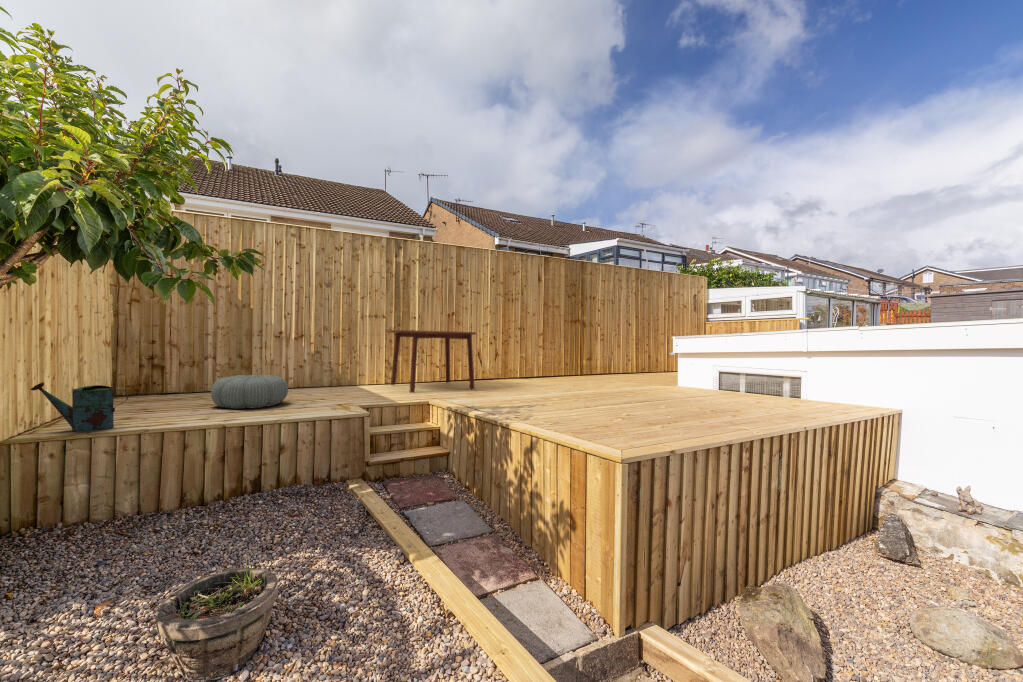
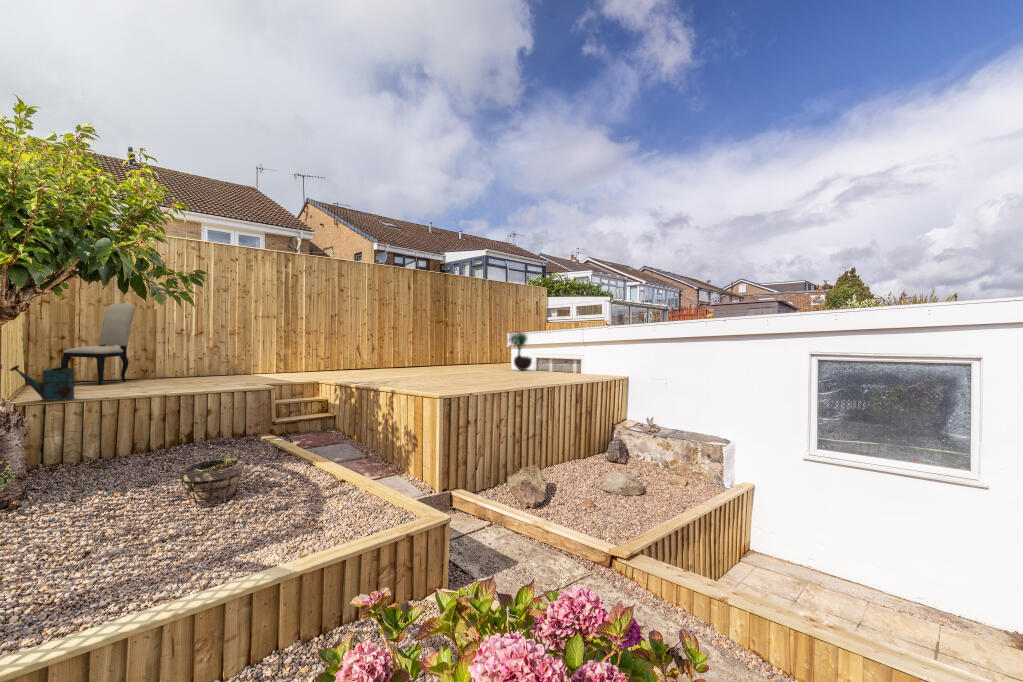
dining chair: none [148,301,228,400] -> present [61,303,135,385]
potted tree: none [669,329,708,388] -> present [509,331,532,370]
dining table: present [388,330,476,393] -> none [283,328,358,378]
pouf: present [211,375,288,409] -> none [135,363,202,388]

